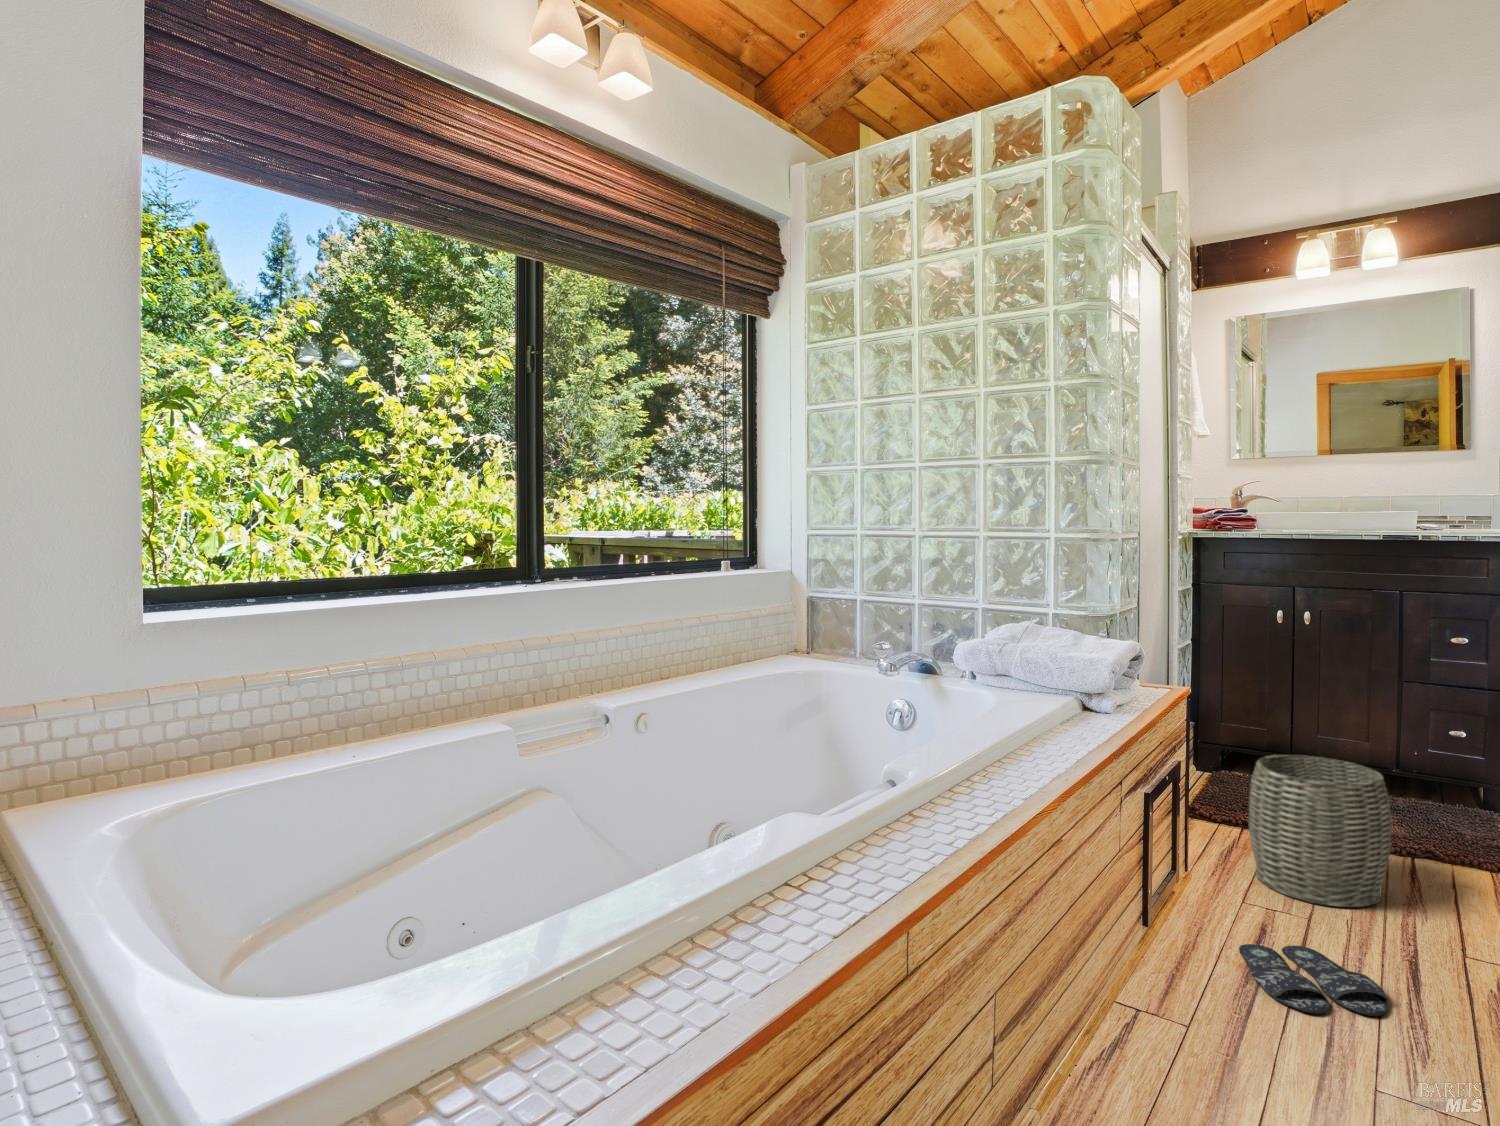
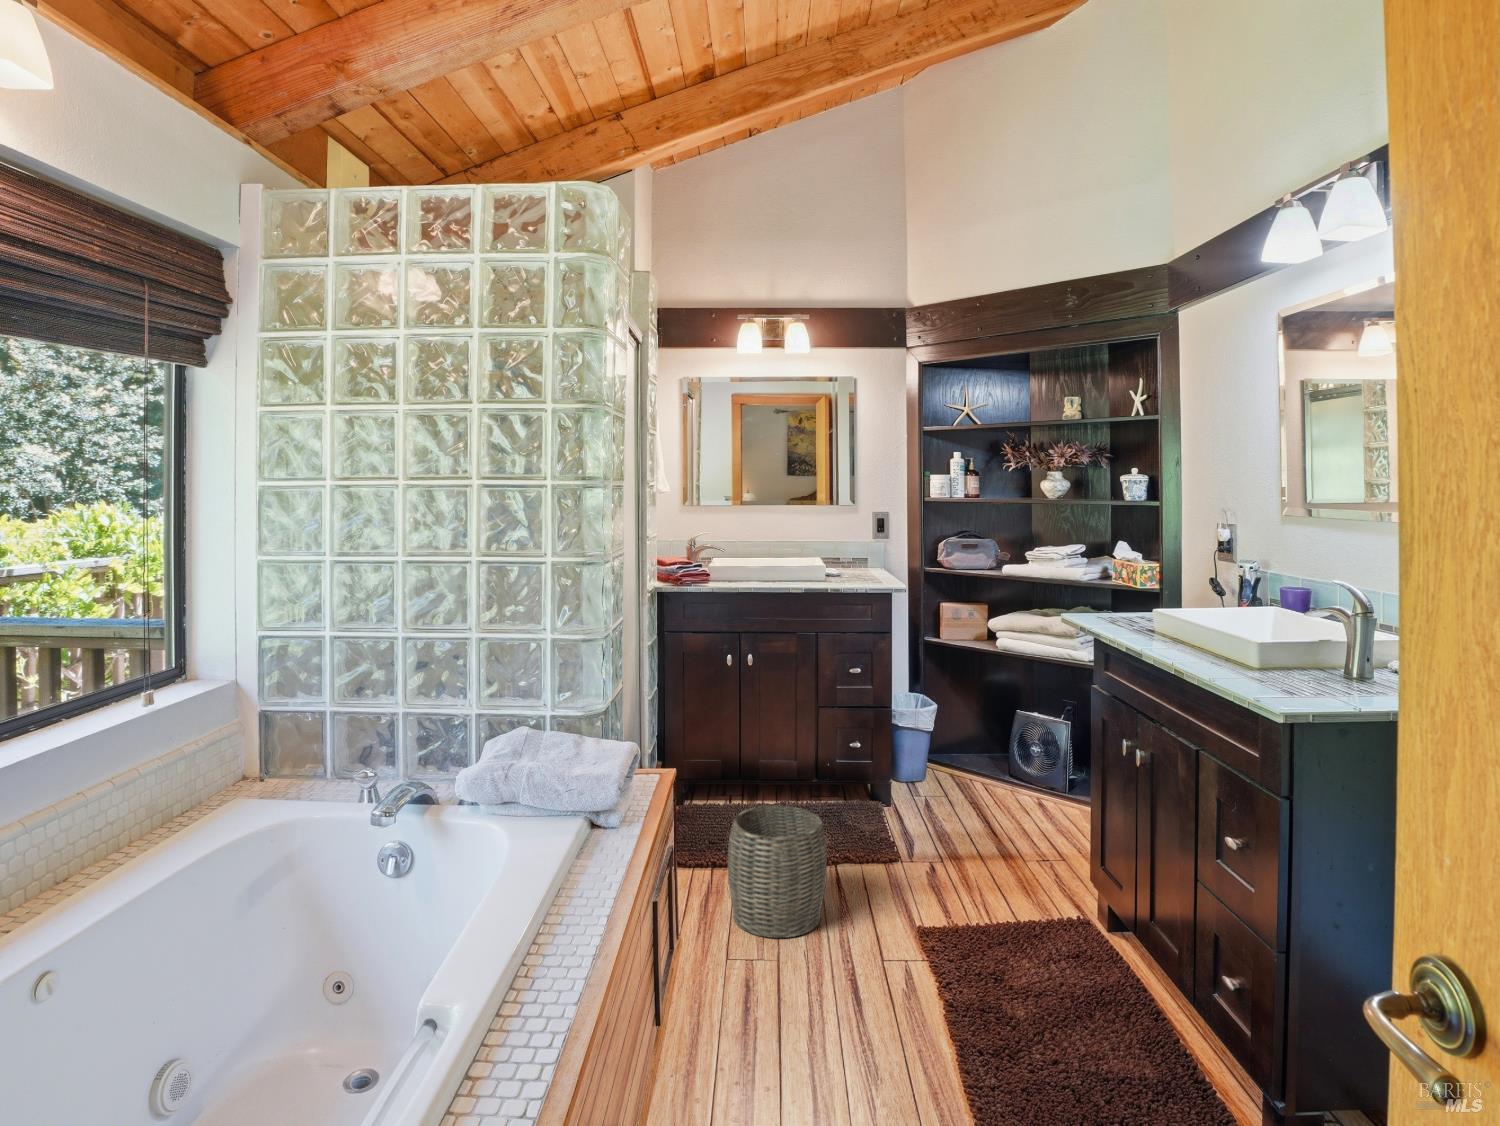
slippers: present [1239,944,1388,1016] -> none [734,988,840,1058]

